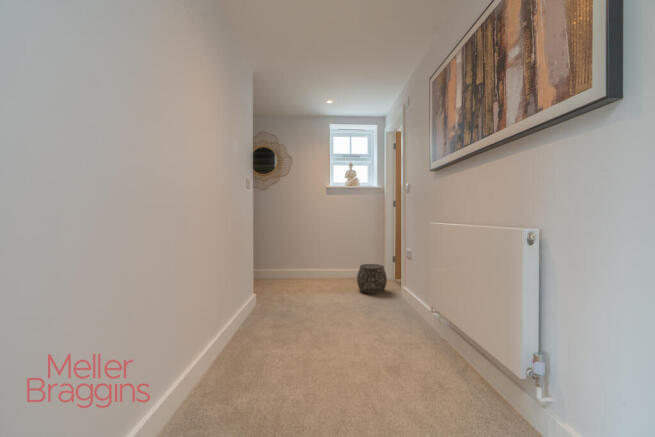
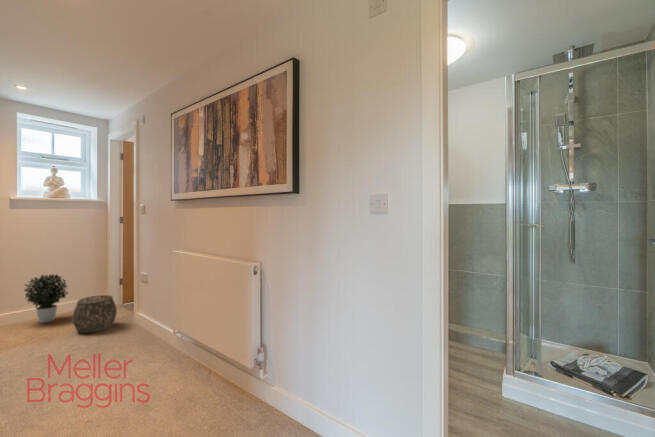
potted plant: none [332,243,358,280] -> present [24,274,68,323]

